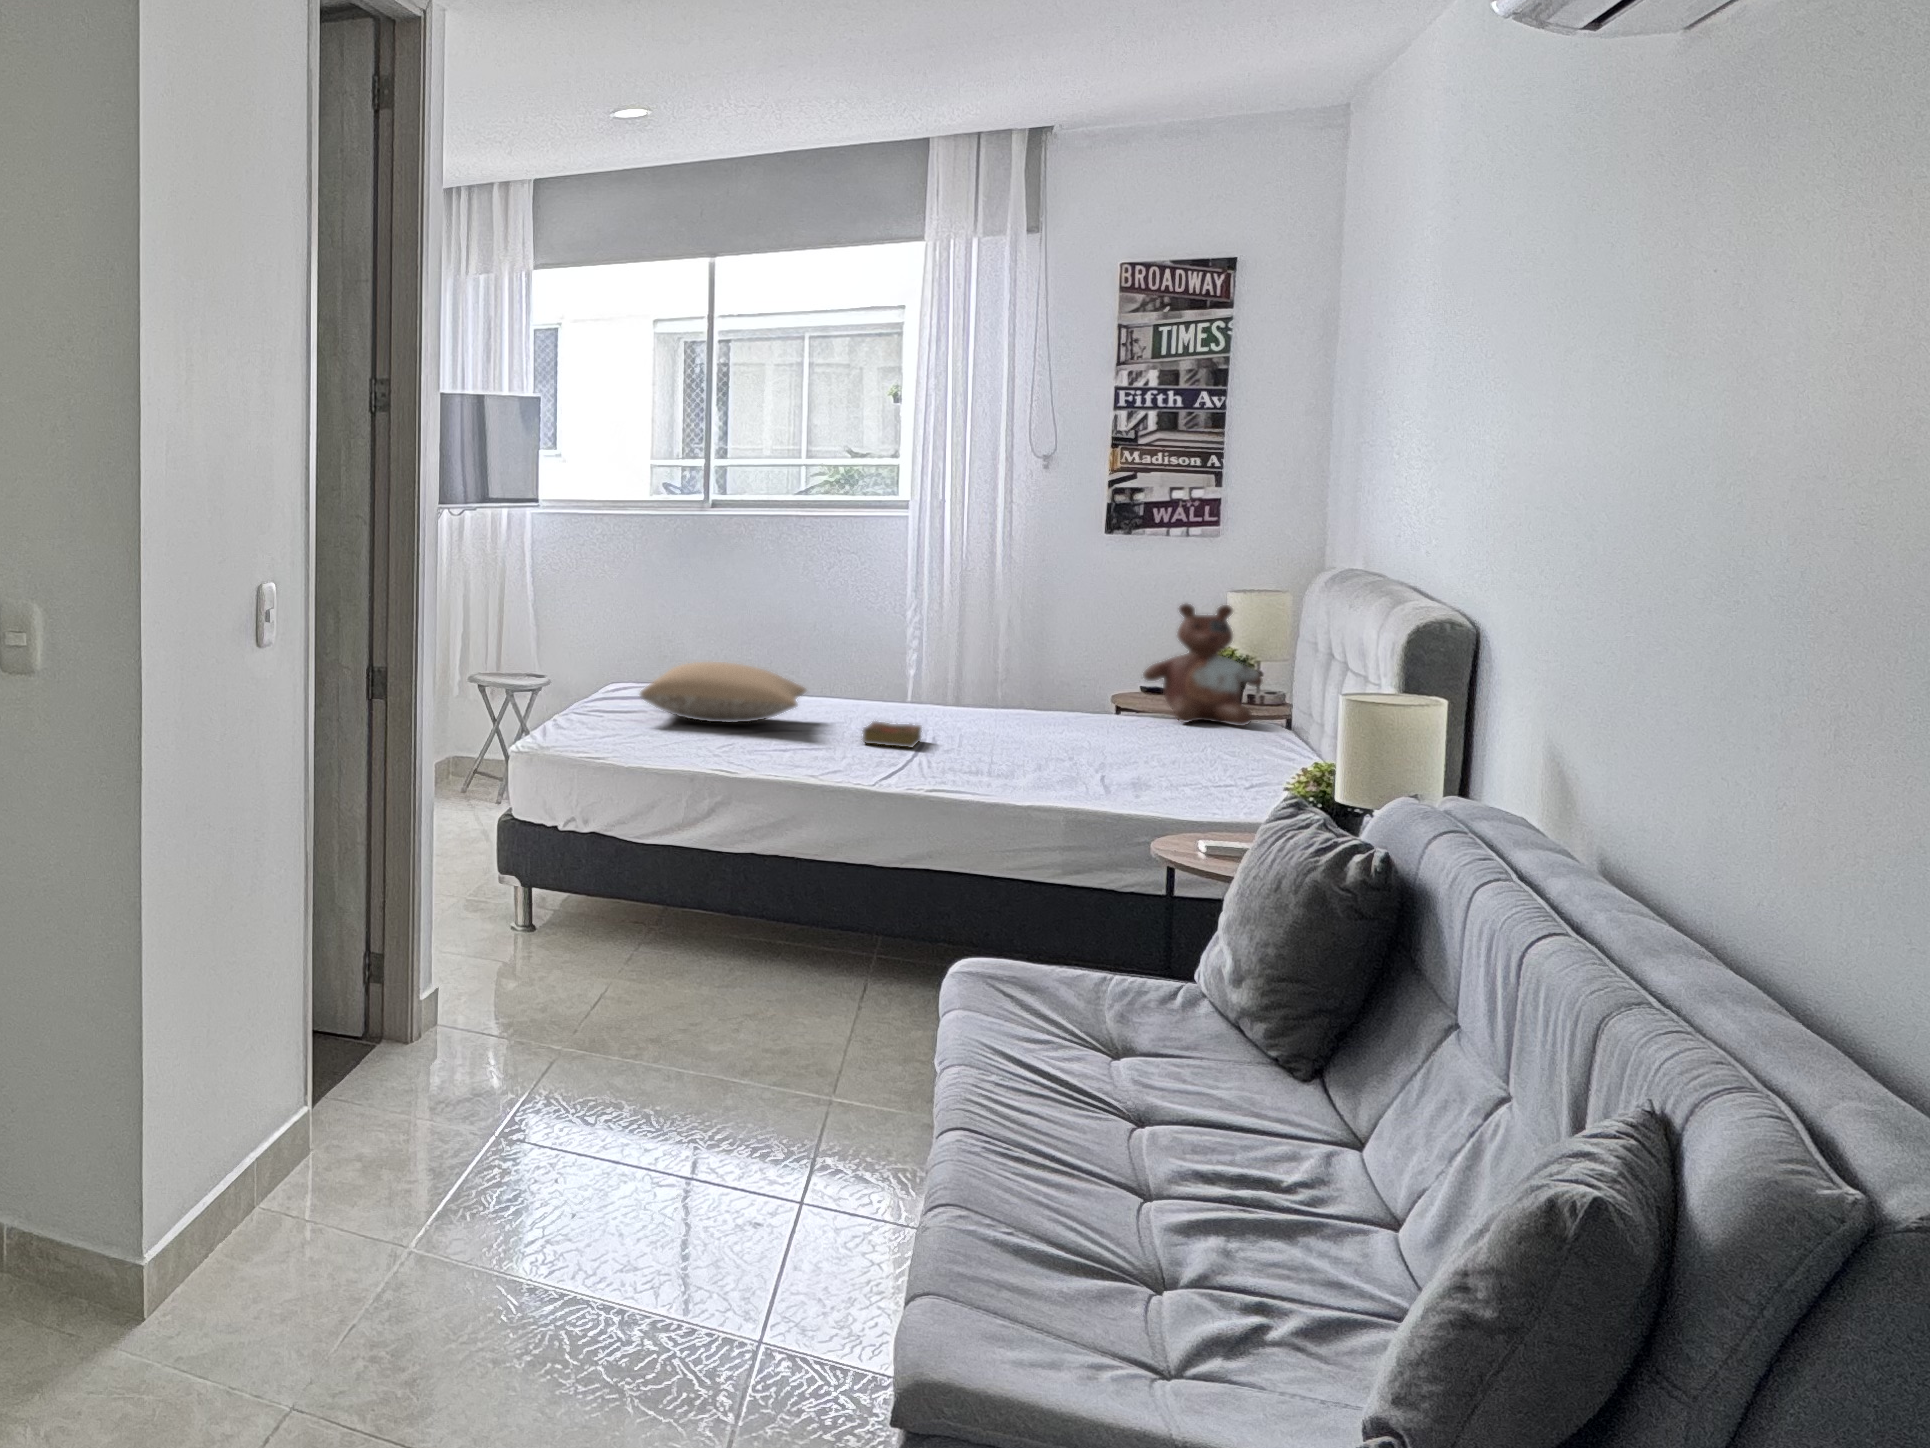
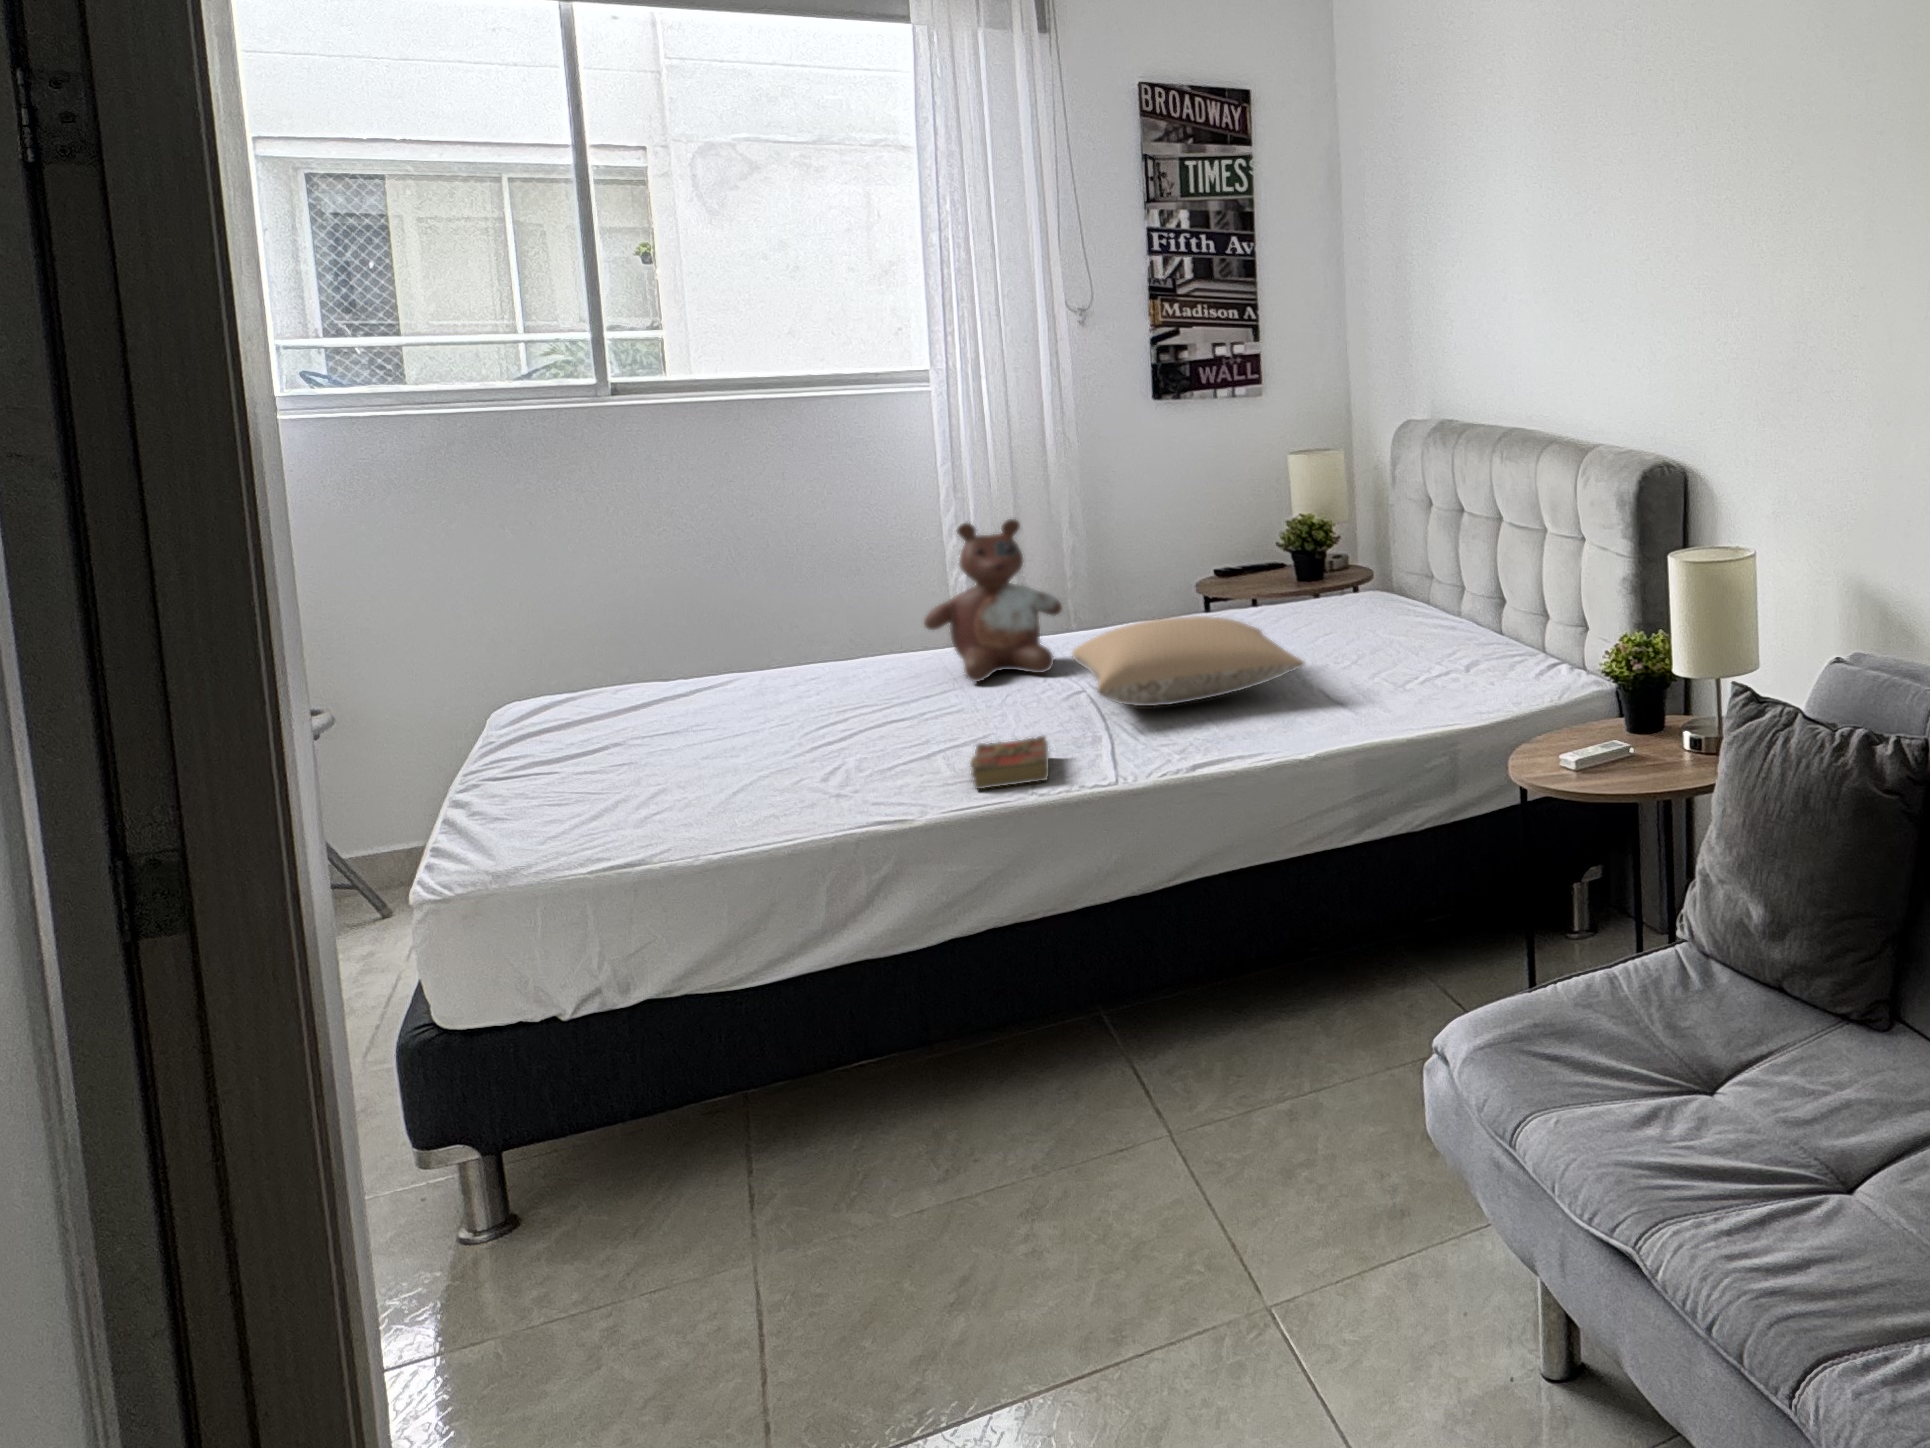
stuffed bear: present [1144,604,1262,726] -> present [924,519,1062,682]
pillow: present [639,662,806,723] -> present [1072,616,1304,706]

